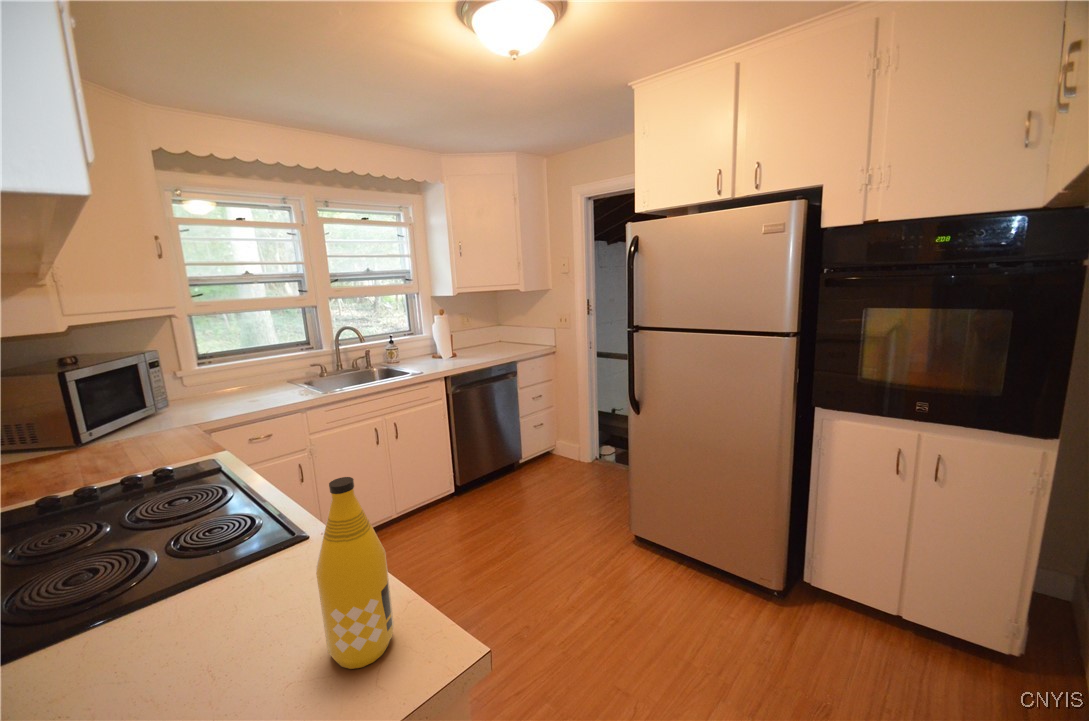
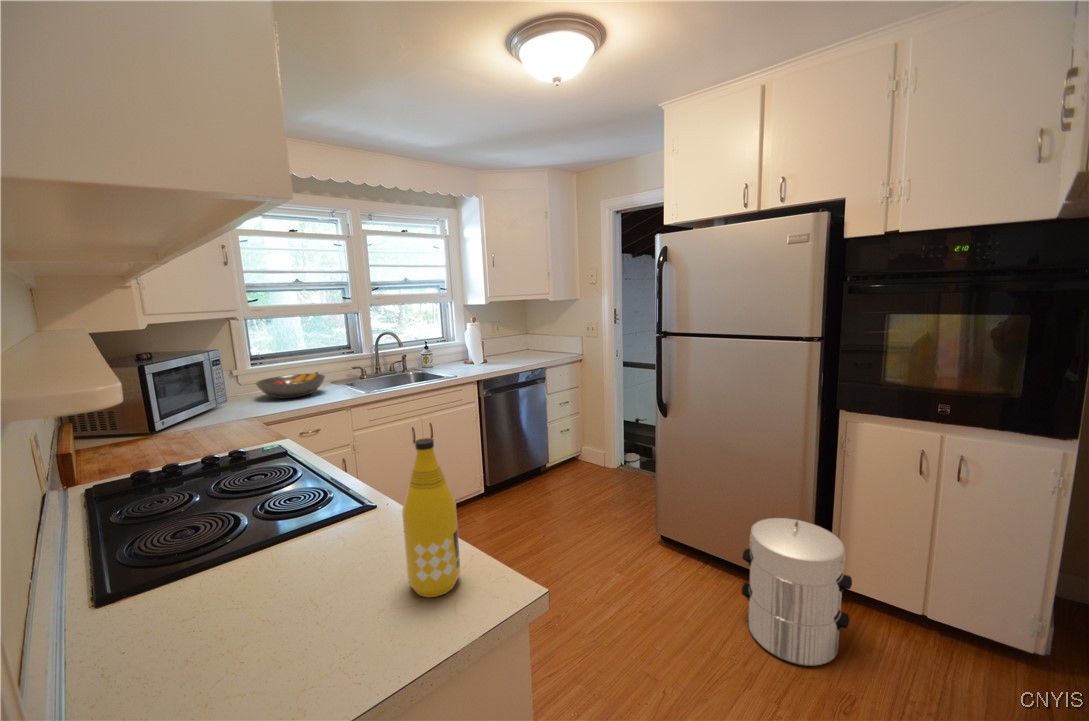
fruit bowl: none [201,372,280,401] -> present [256,372,325,398]
waste bin: none [716,517,828,670] -> present [742,518,852,666]

